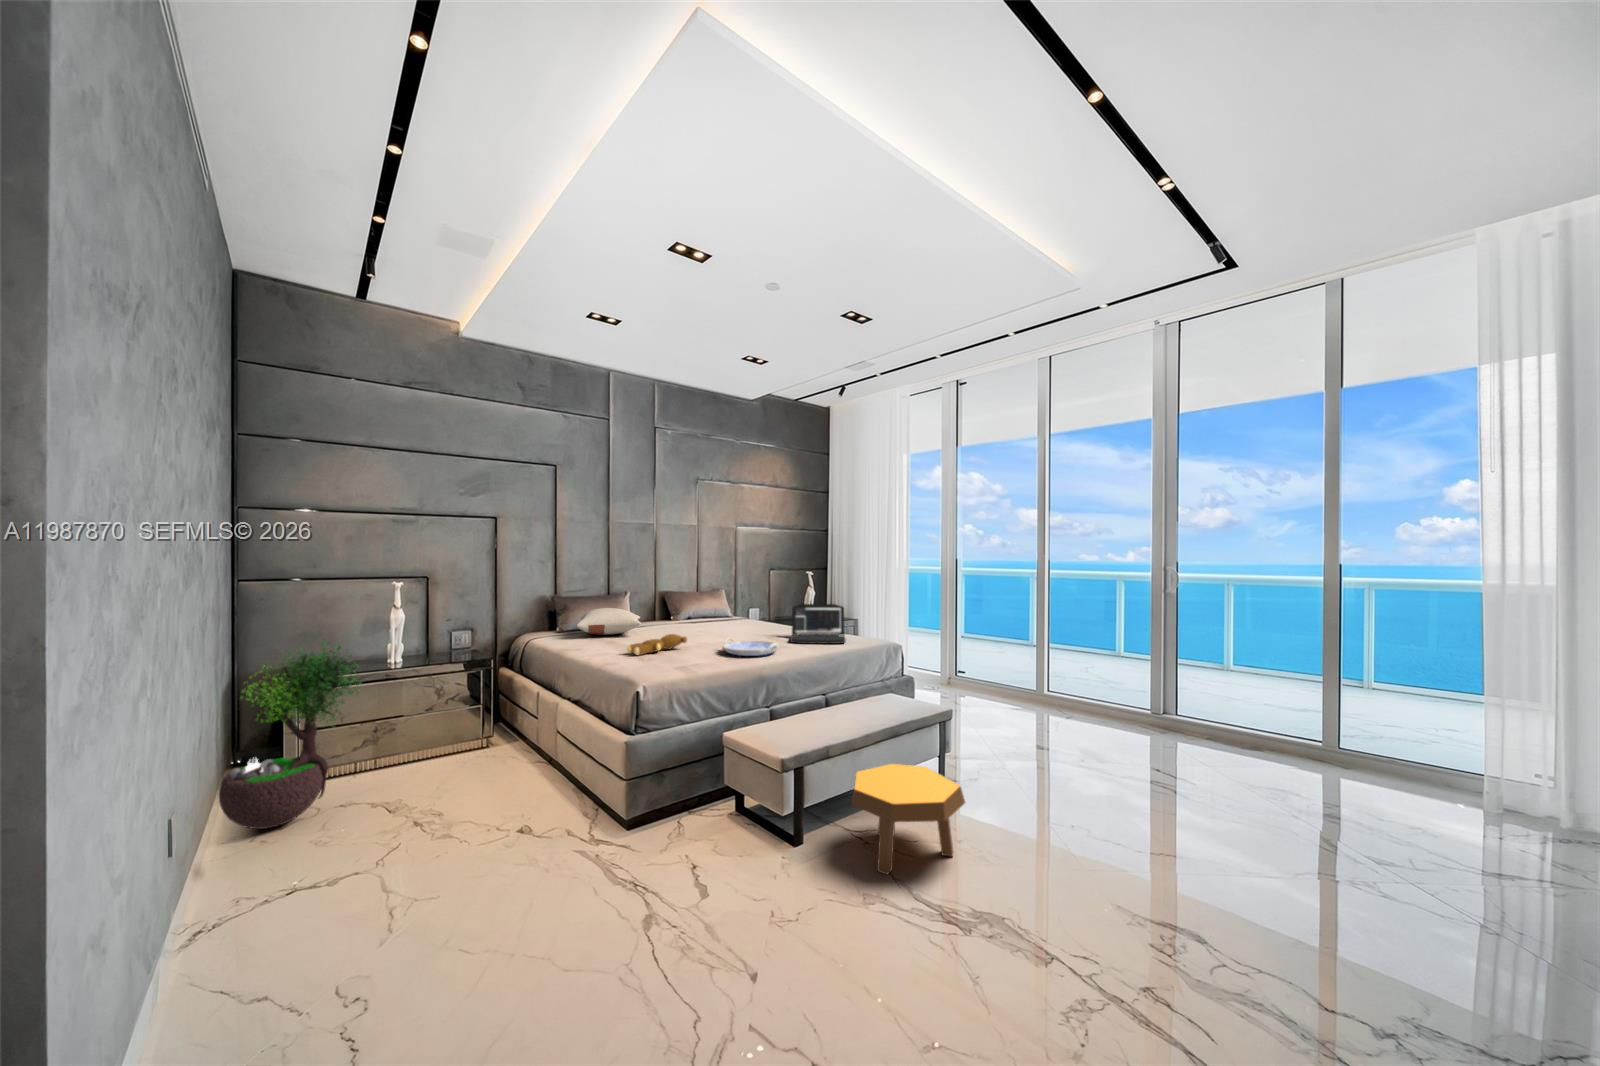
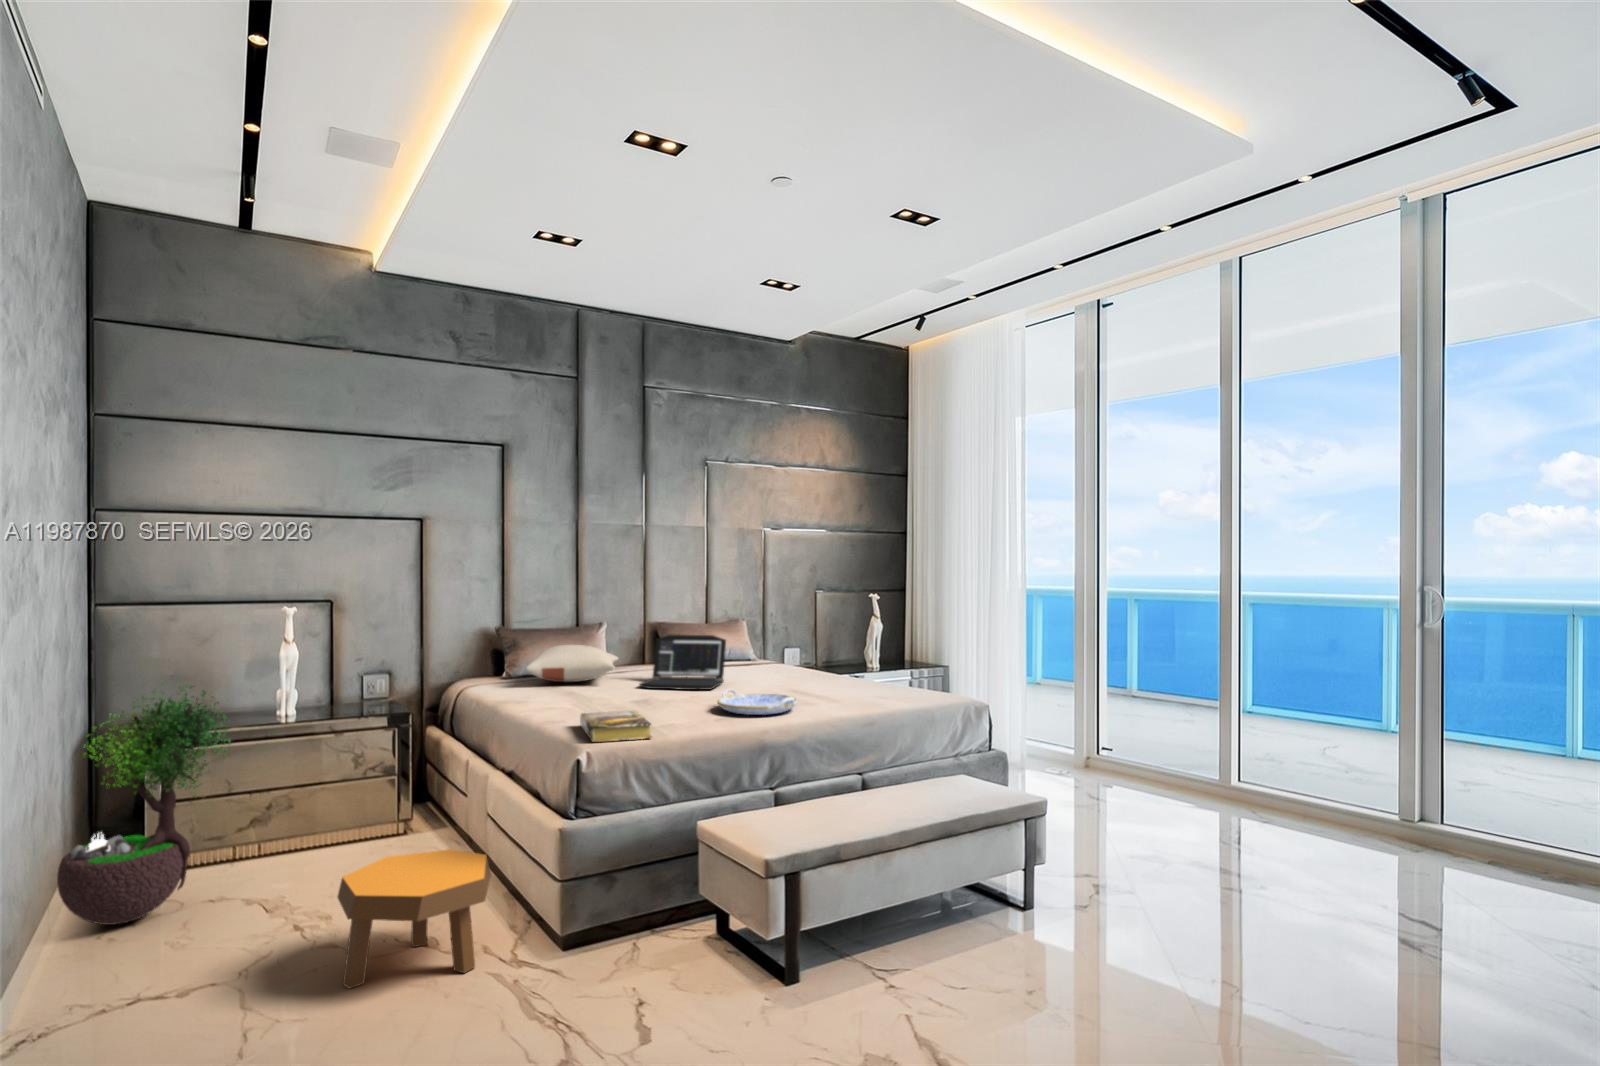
laptop: present [790,604,846,644] -> present [640,635,726,690]
teddy bear: present [627,634,687,655] -> none [585,682,671,711]
book: none [629,655,686,679] -> present [580,710,652,742]
footstool: present [852,764,965,874] -> present [337,849,491,988]

